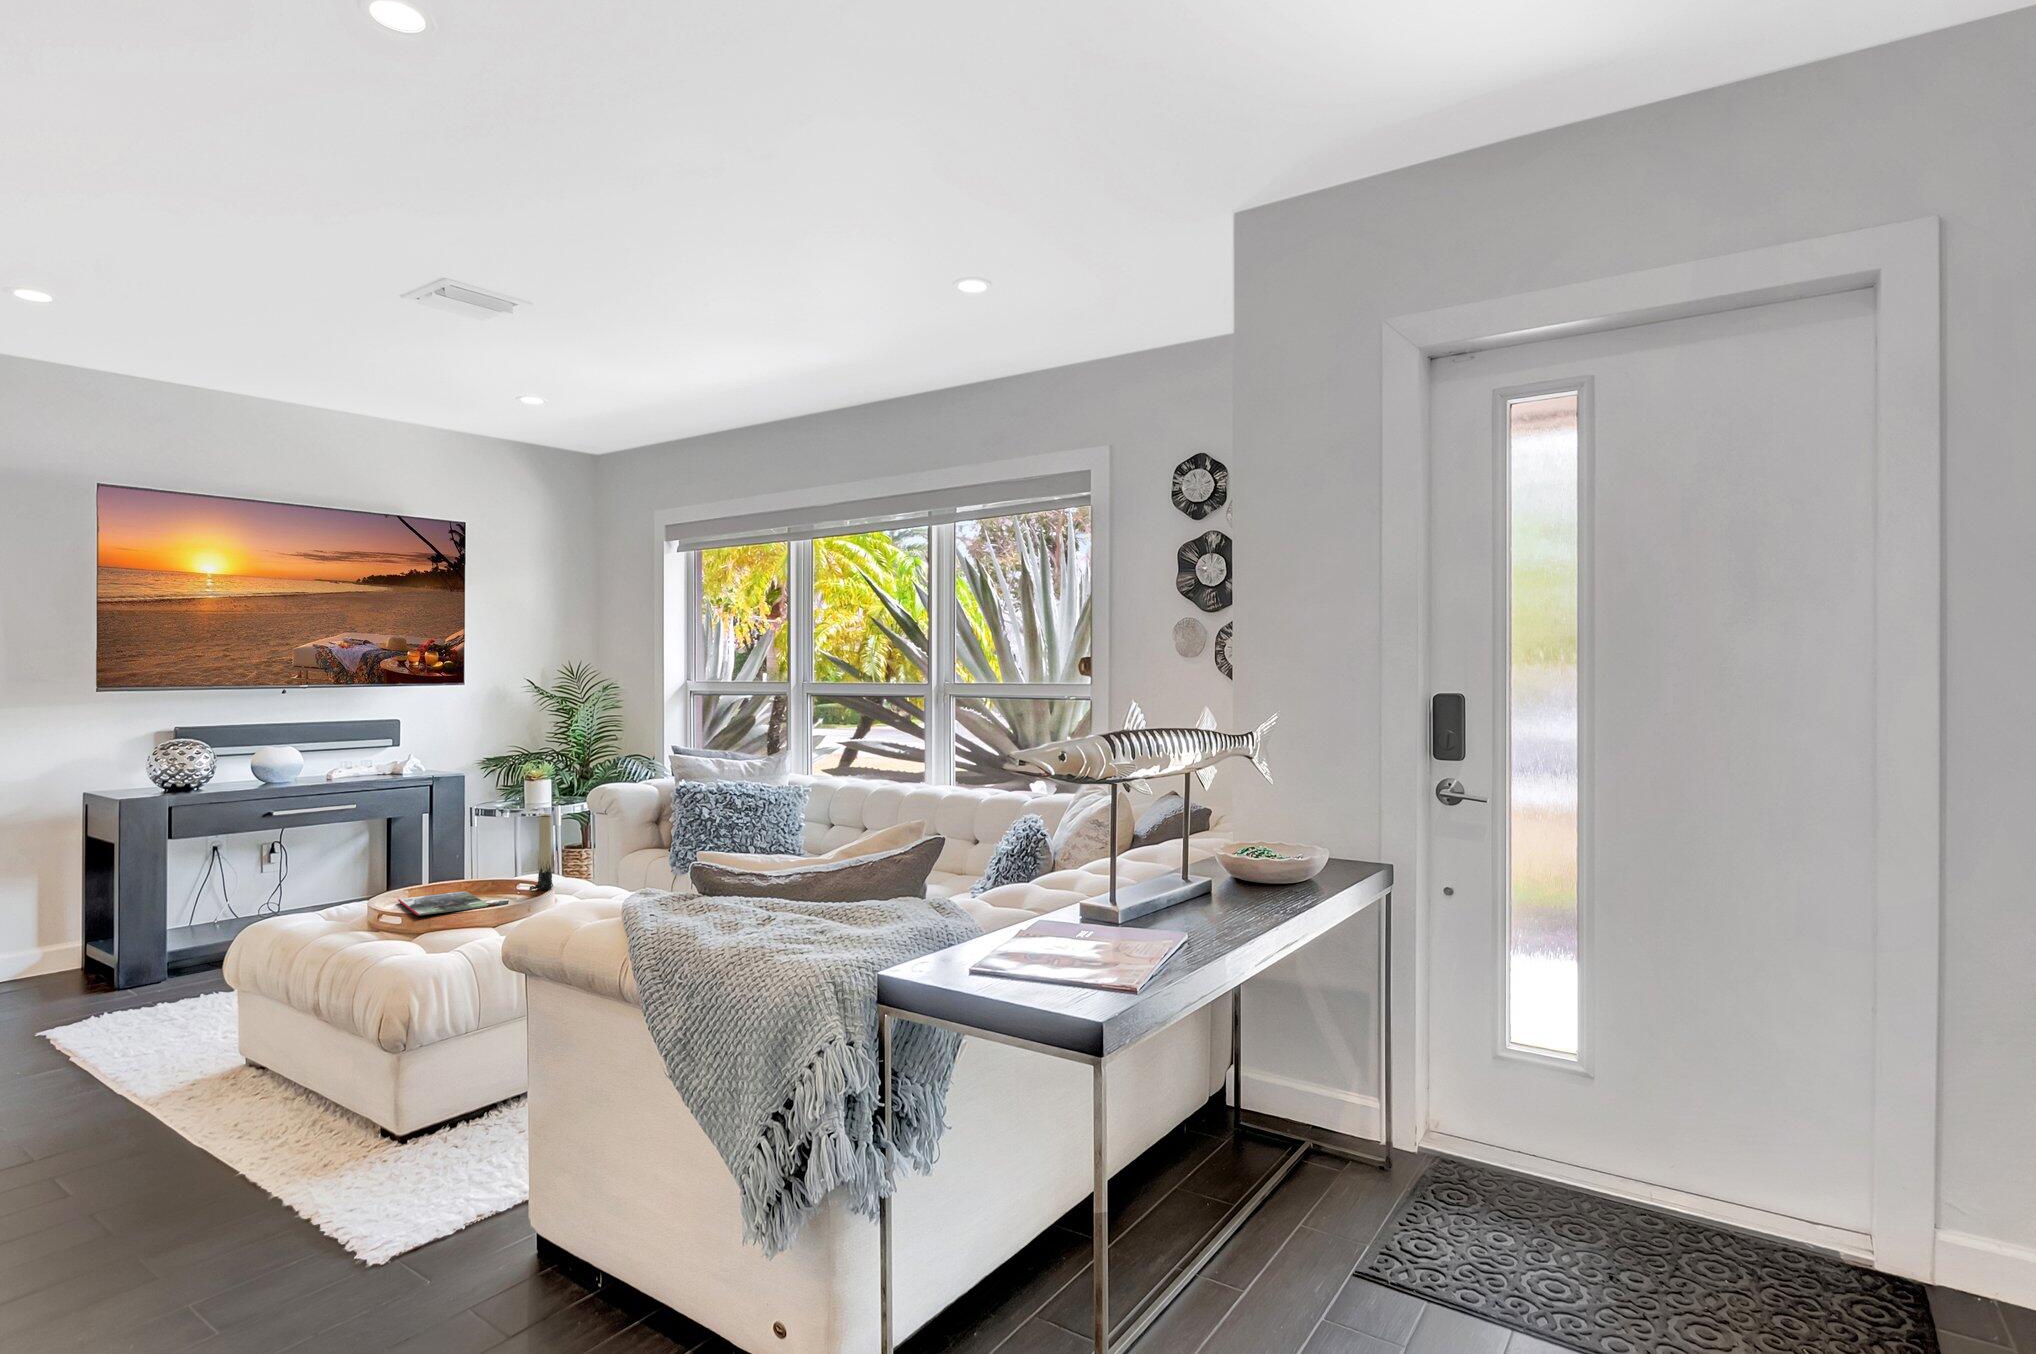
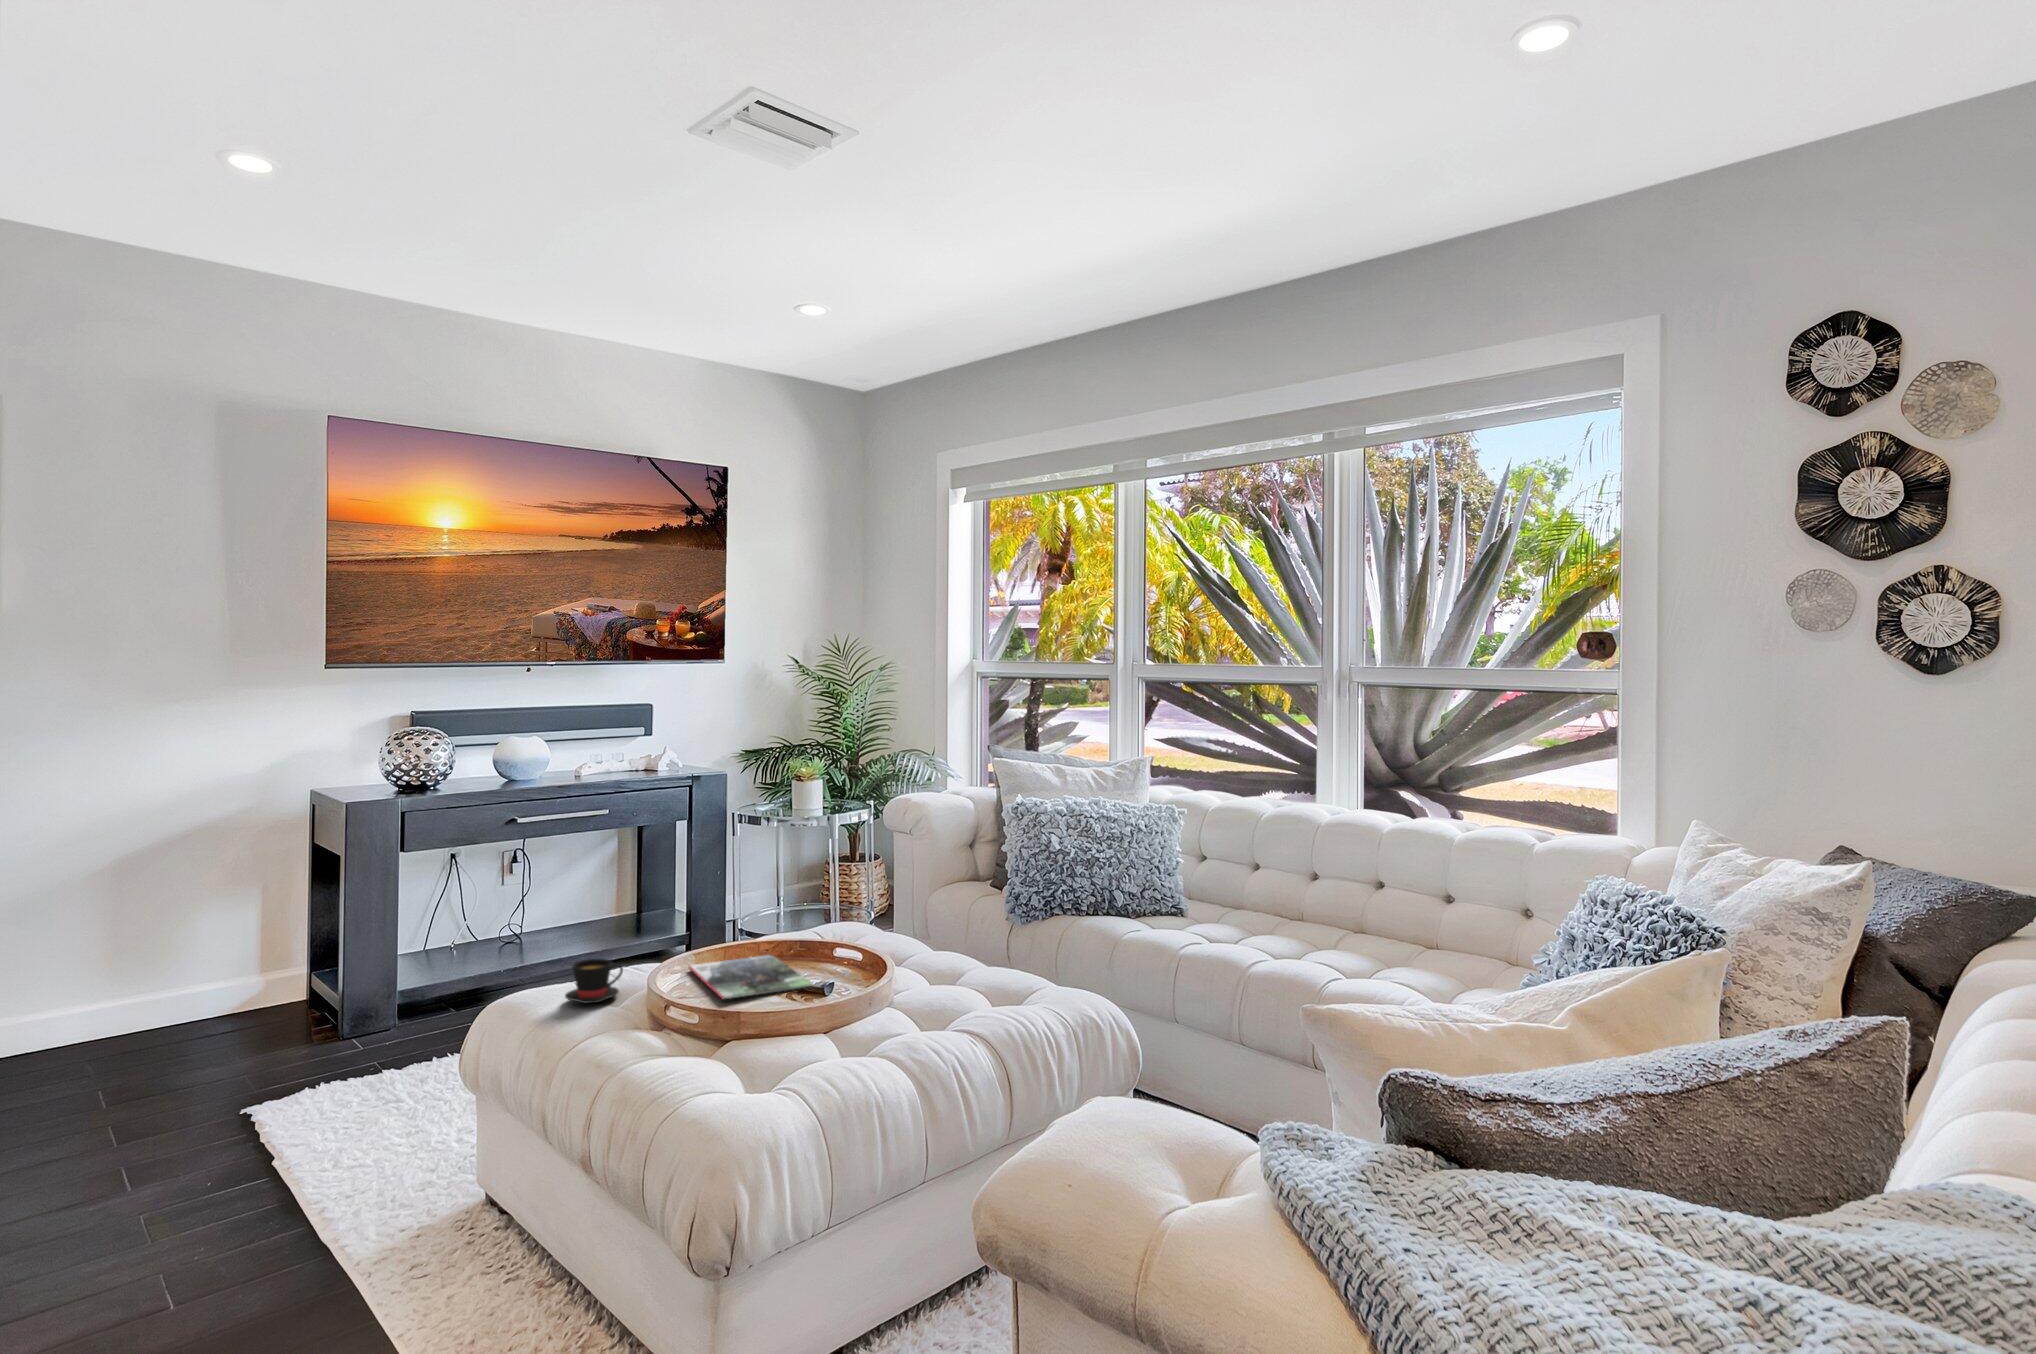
candle: present [529,813,553,890] -> none [859,851,890,960]
teacup: none [297,893,344,924] -> present [565,959,623,1003]

